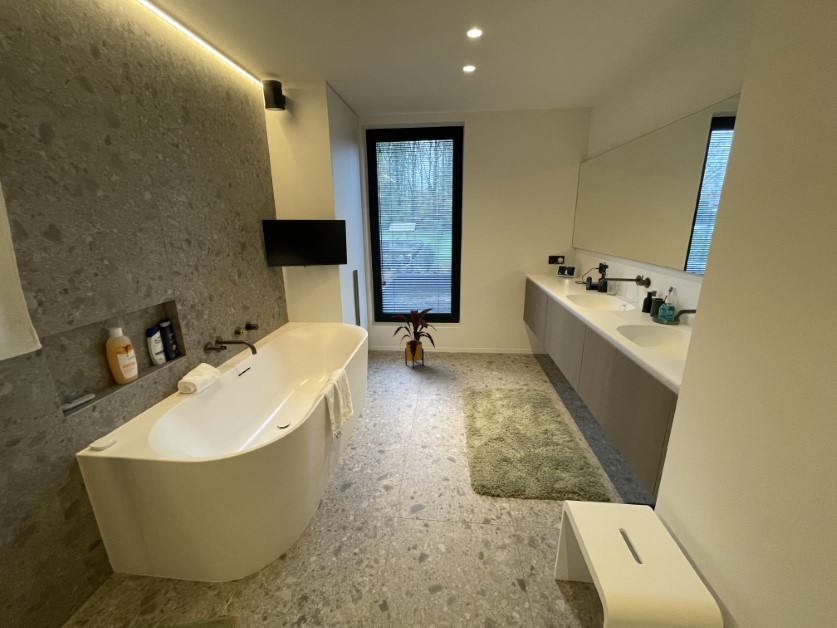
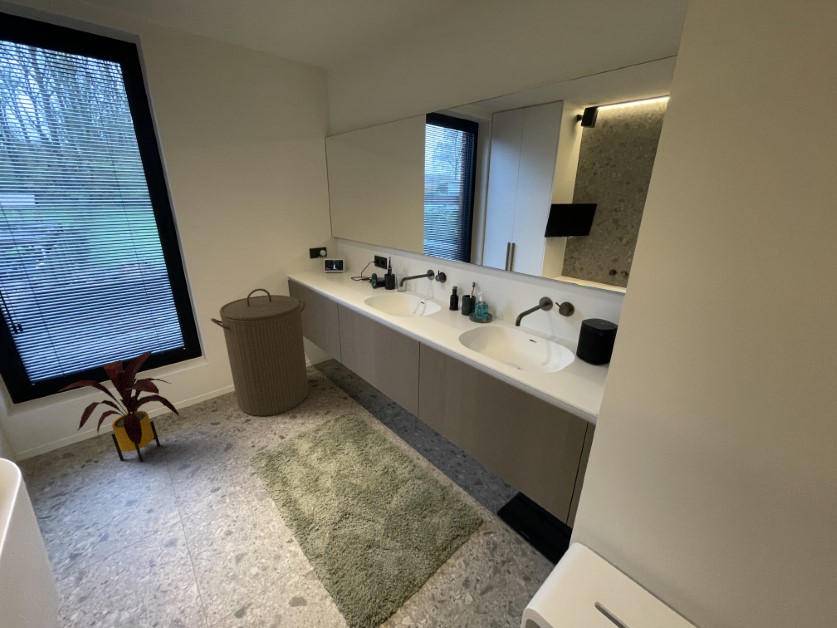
laundry hamper: none [465,280,531,374] -> present [211,289,309,416]

